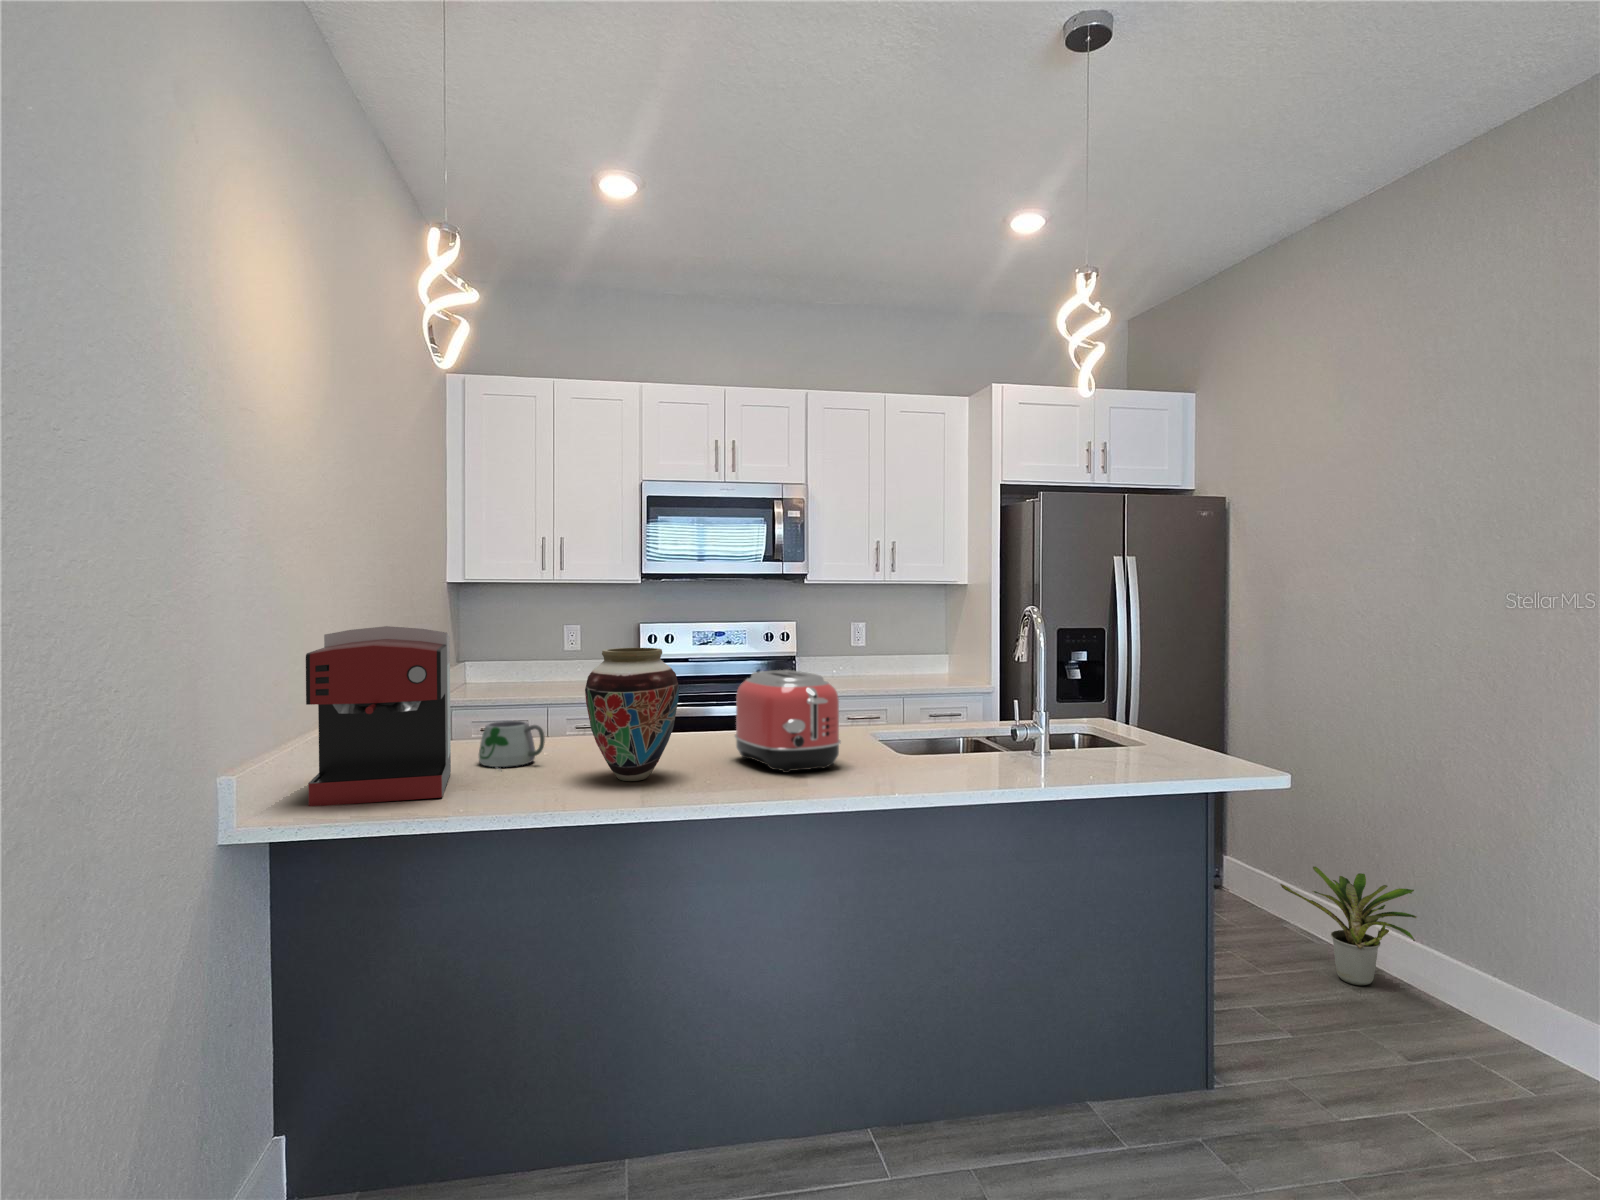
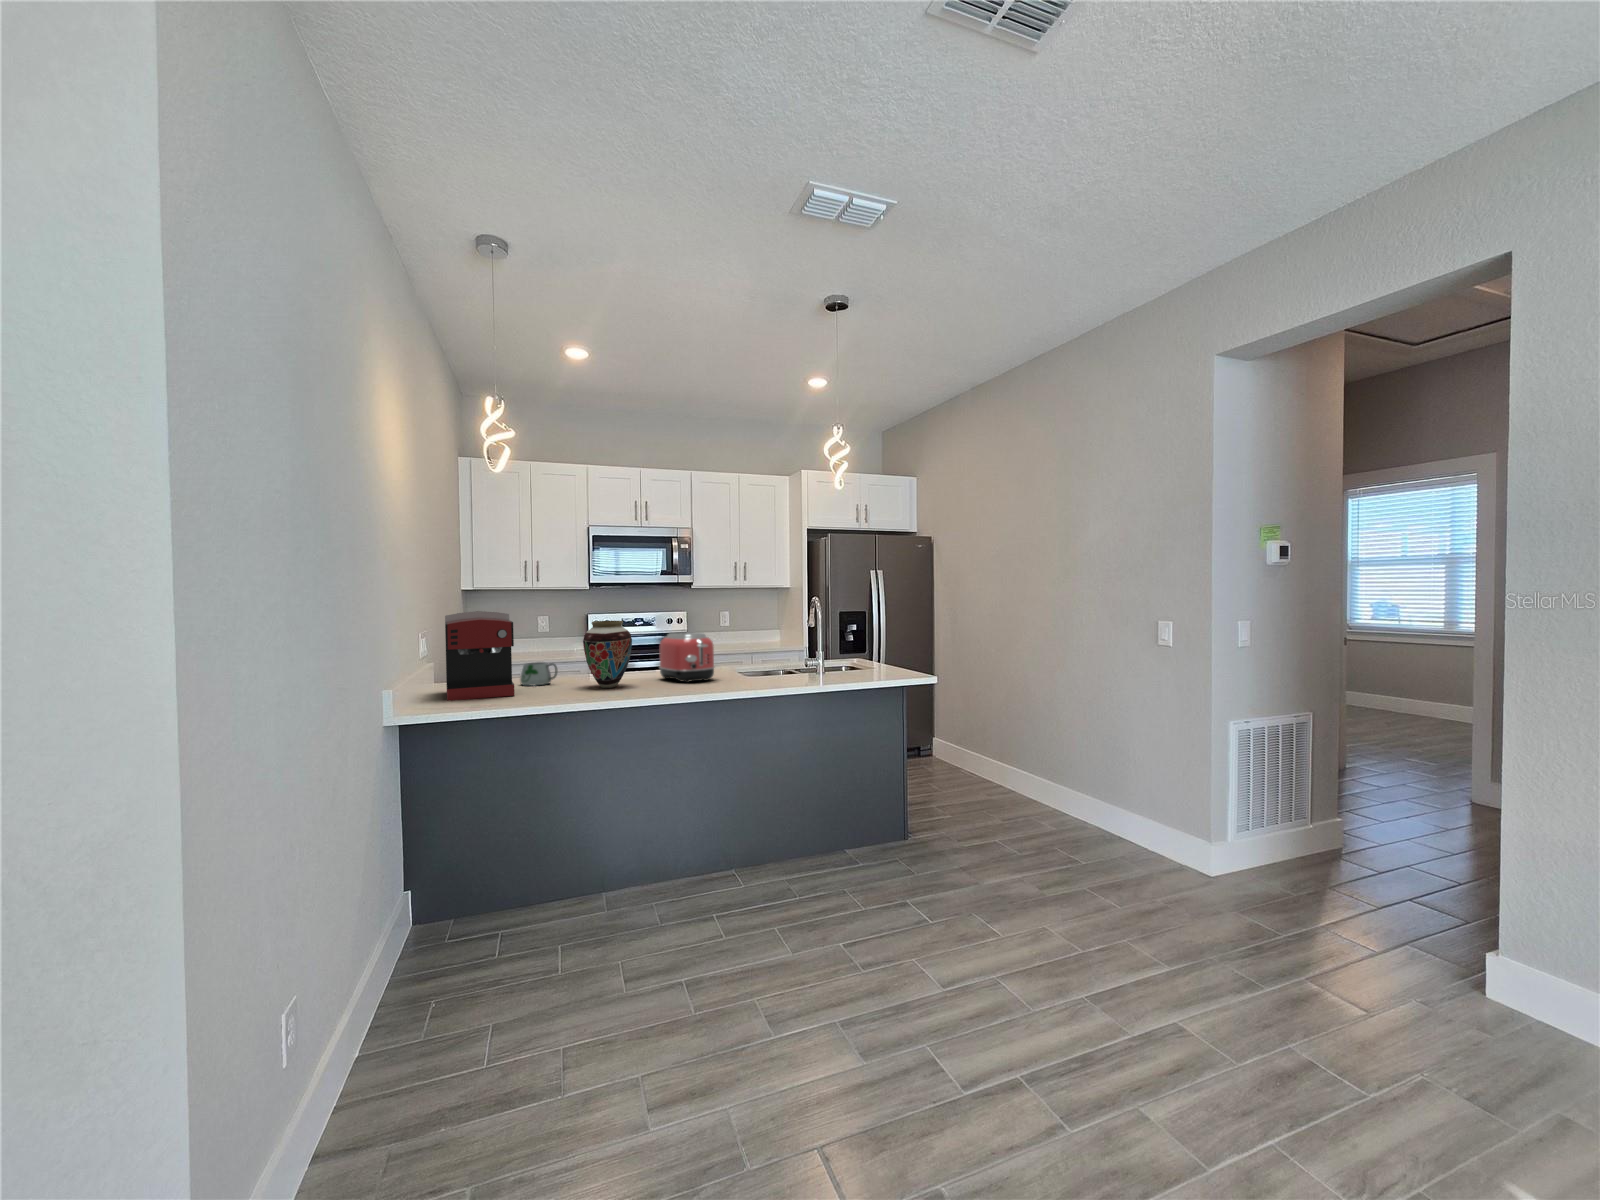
potted plant: present [1280,866,1417,986] -> none [952,733,1012,793]

